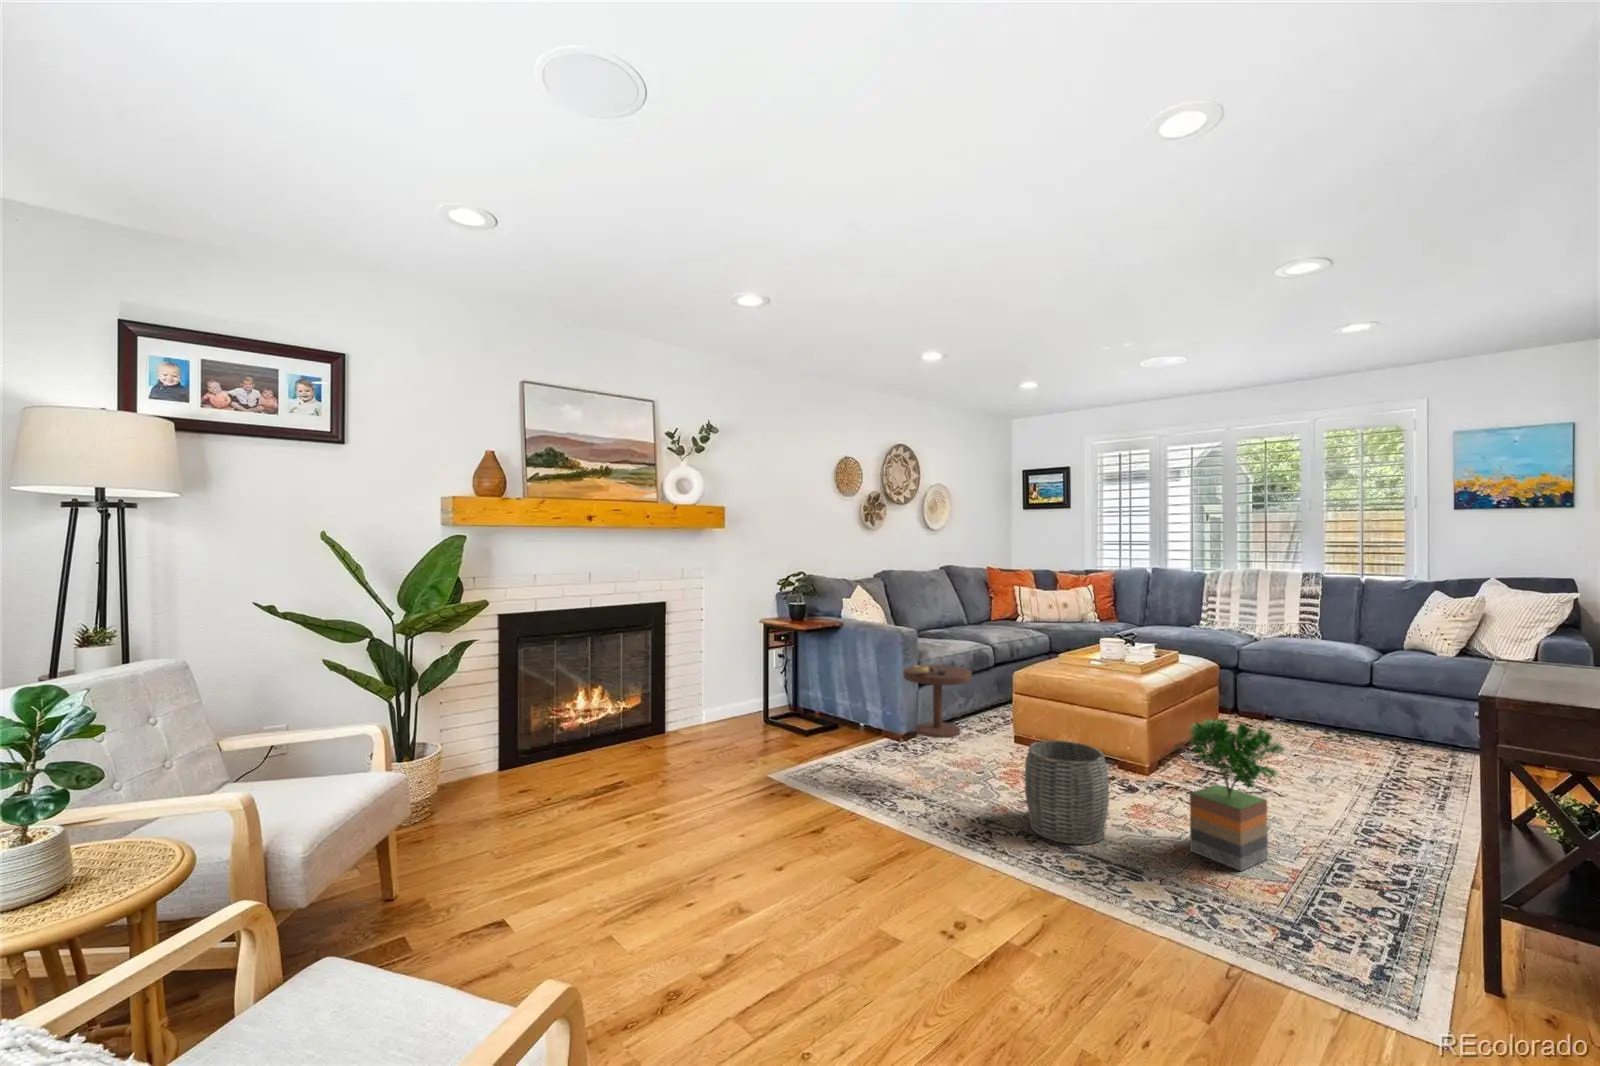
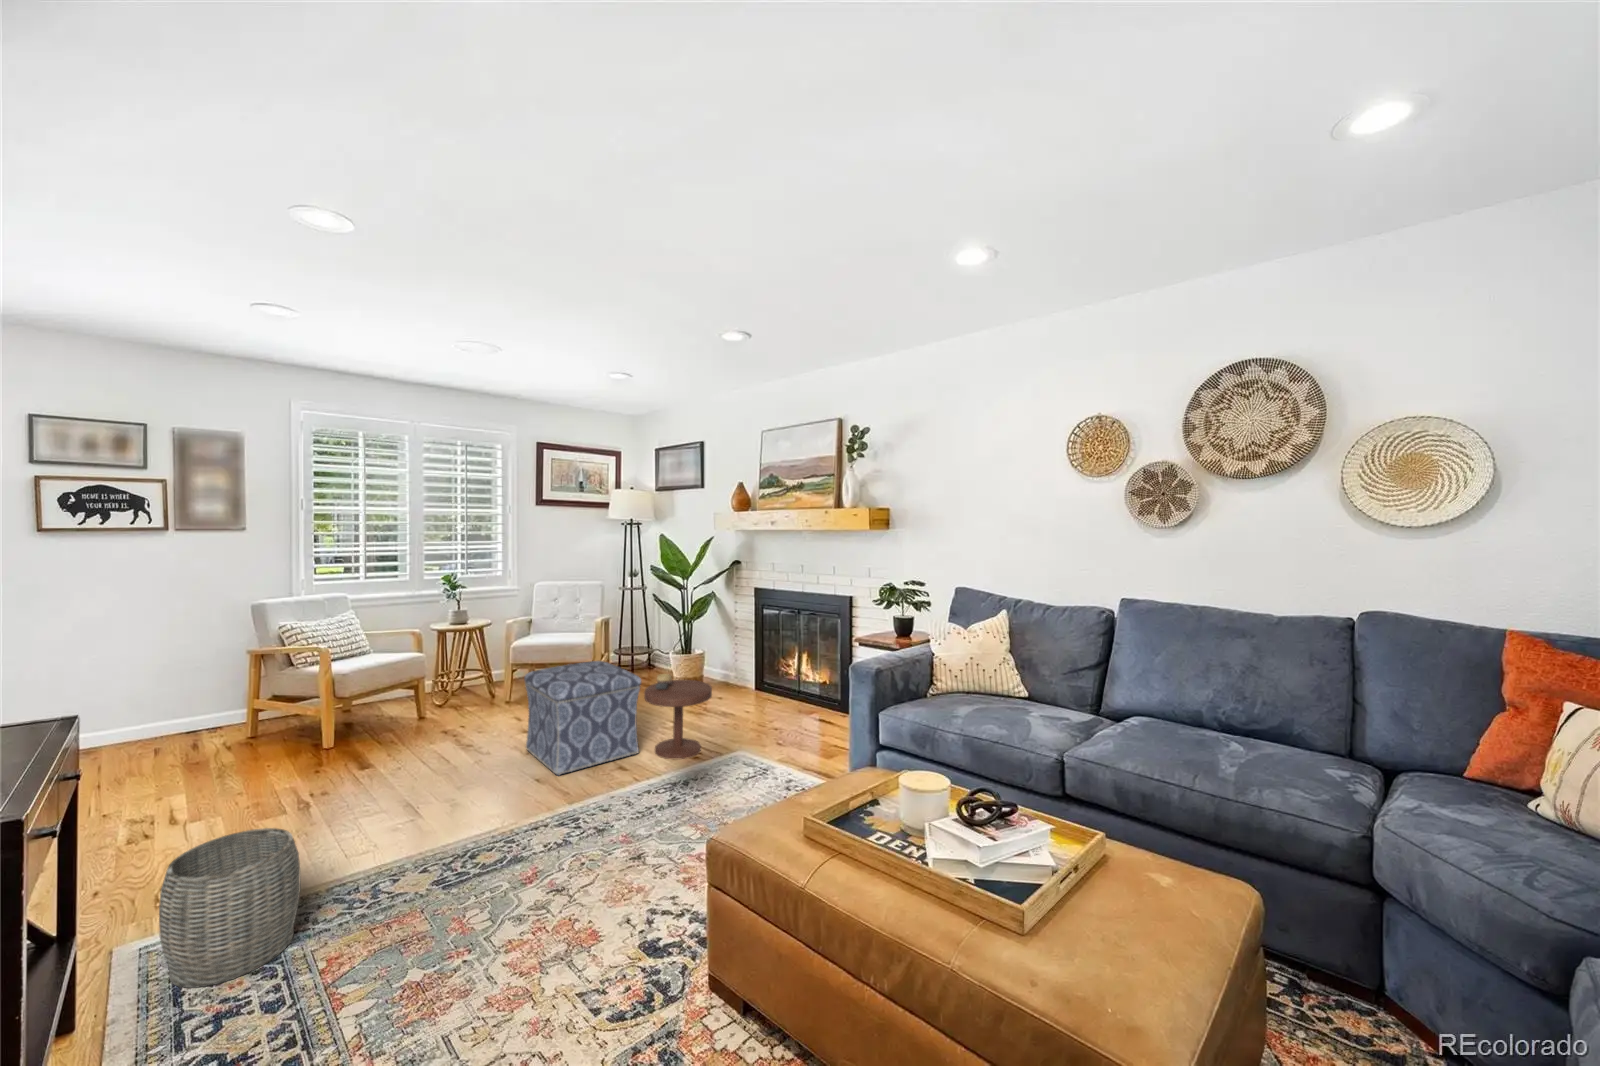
ottoman: none [702,714,878,898] -> present [524,661,641,776]
potted tree: present [1190,719,1285,871] -> none [341,790,476,993]
woven basket: present [1025,741,1109,845] -> present [159,828,301,988]

